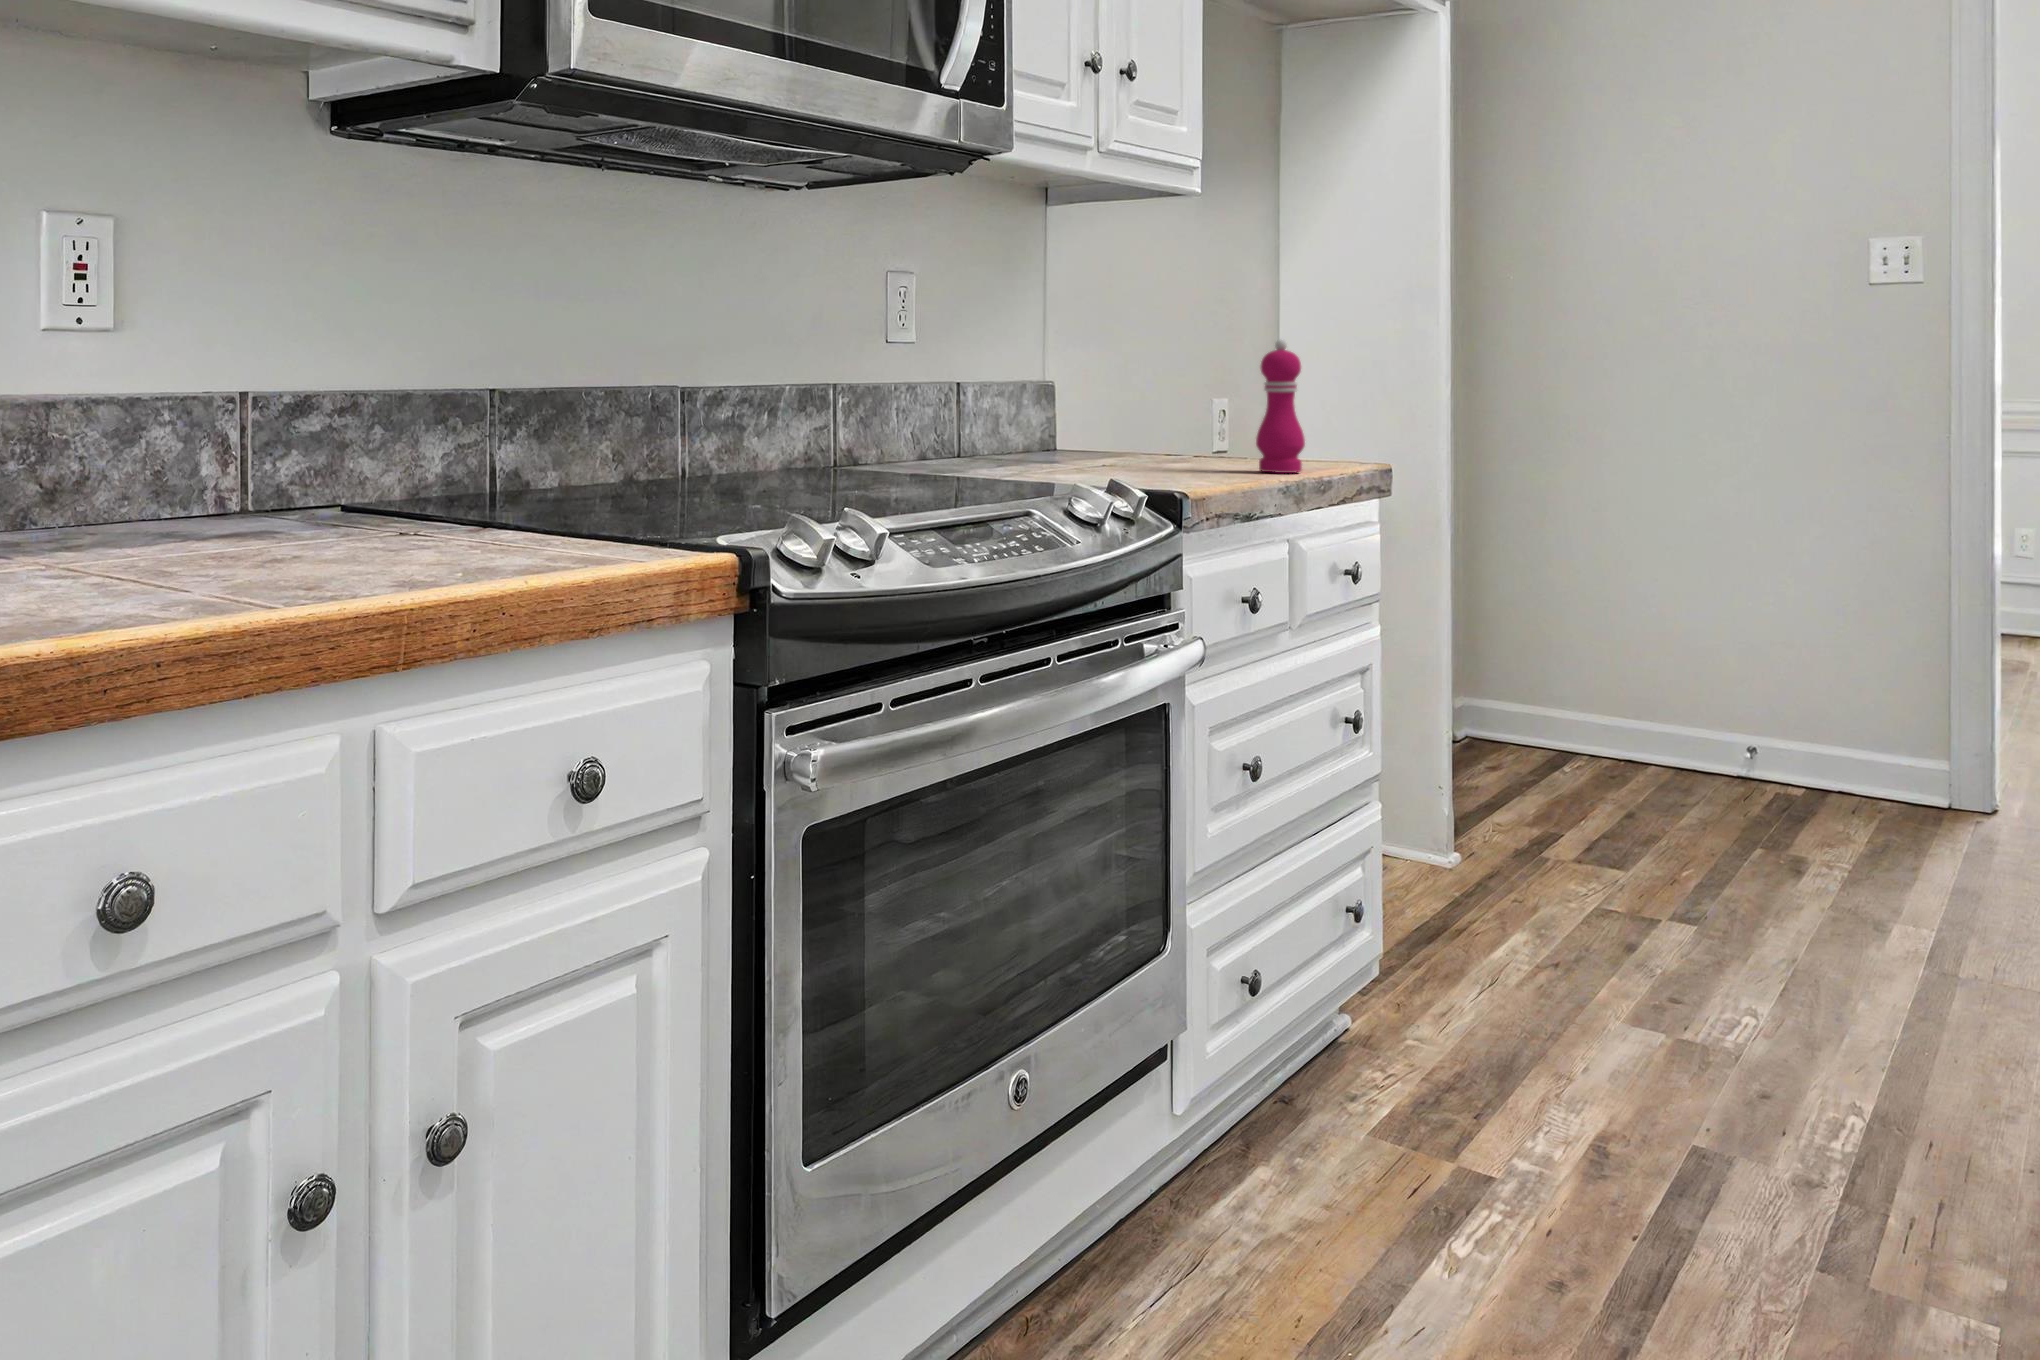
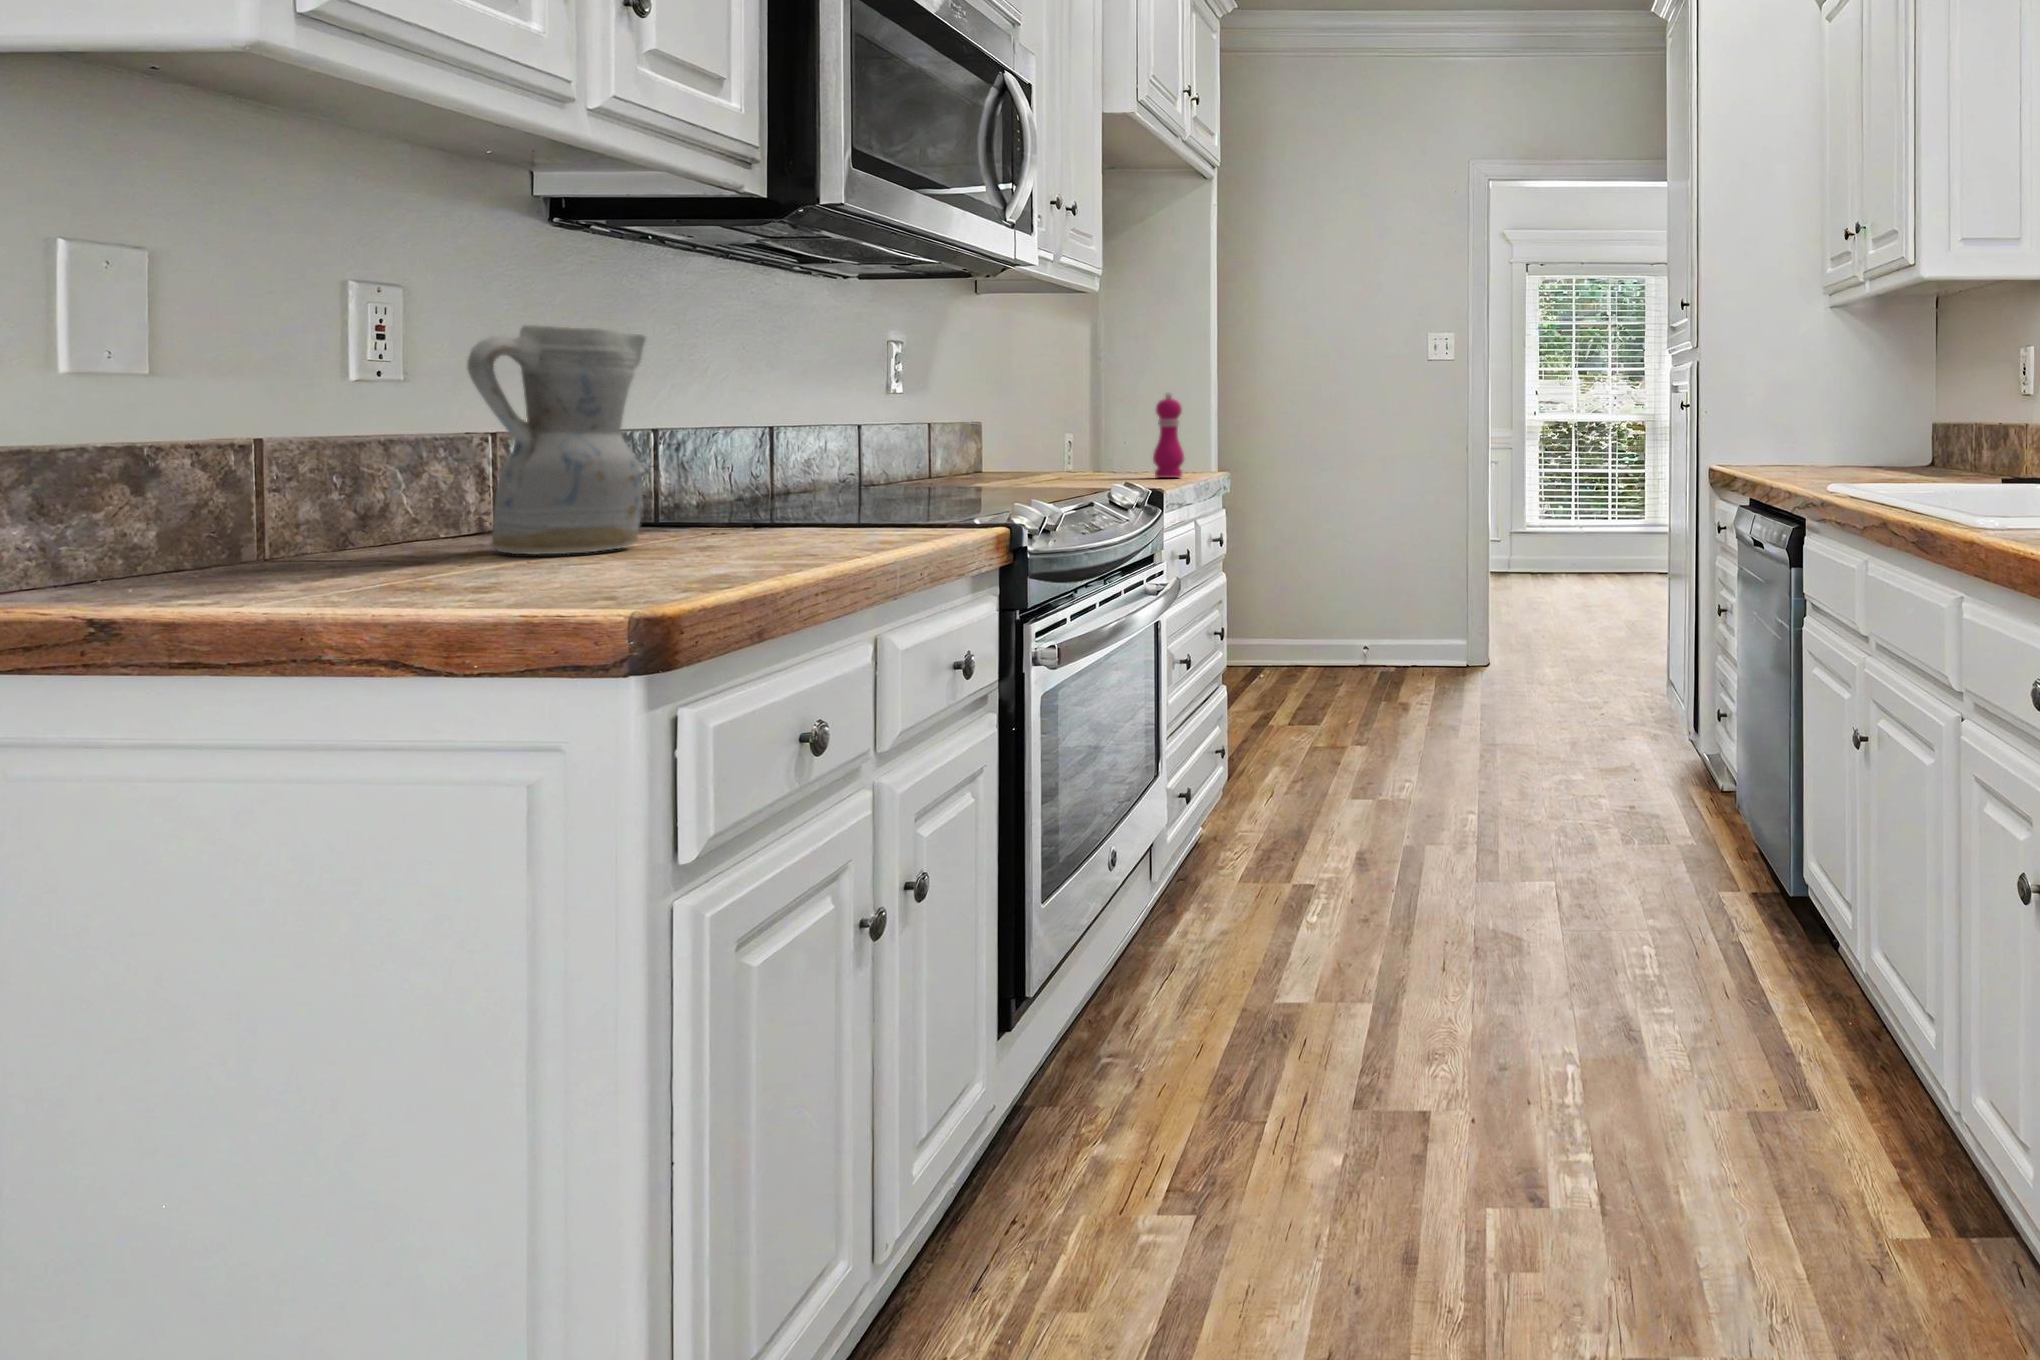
ceramic pitcher: none [40,253,264,557] -> present [467,325,646,555]

